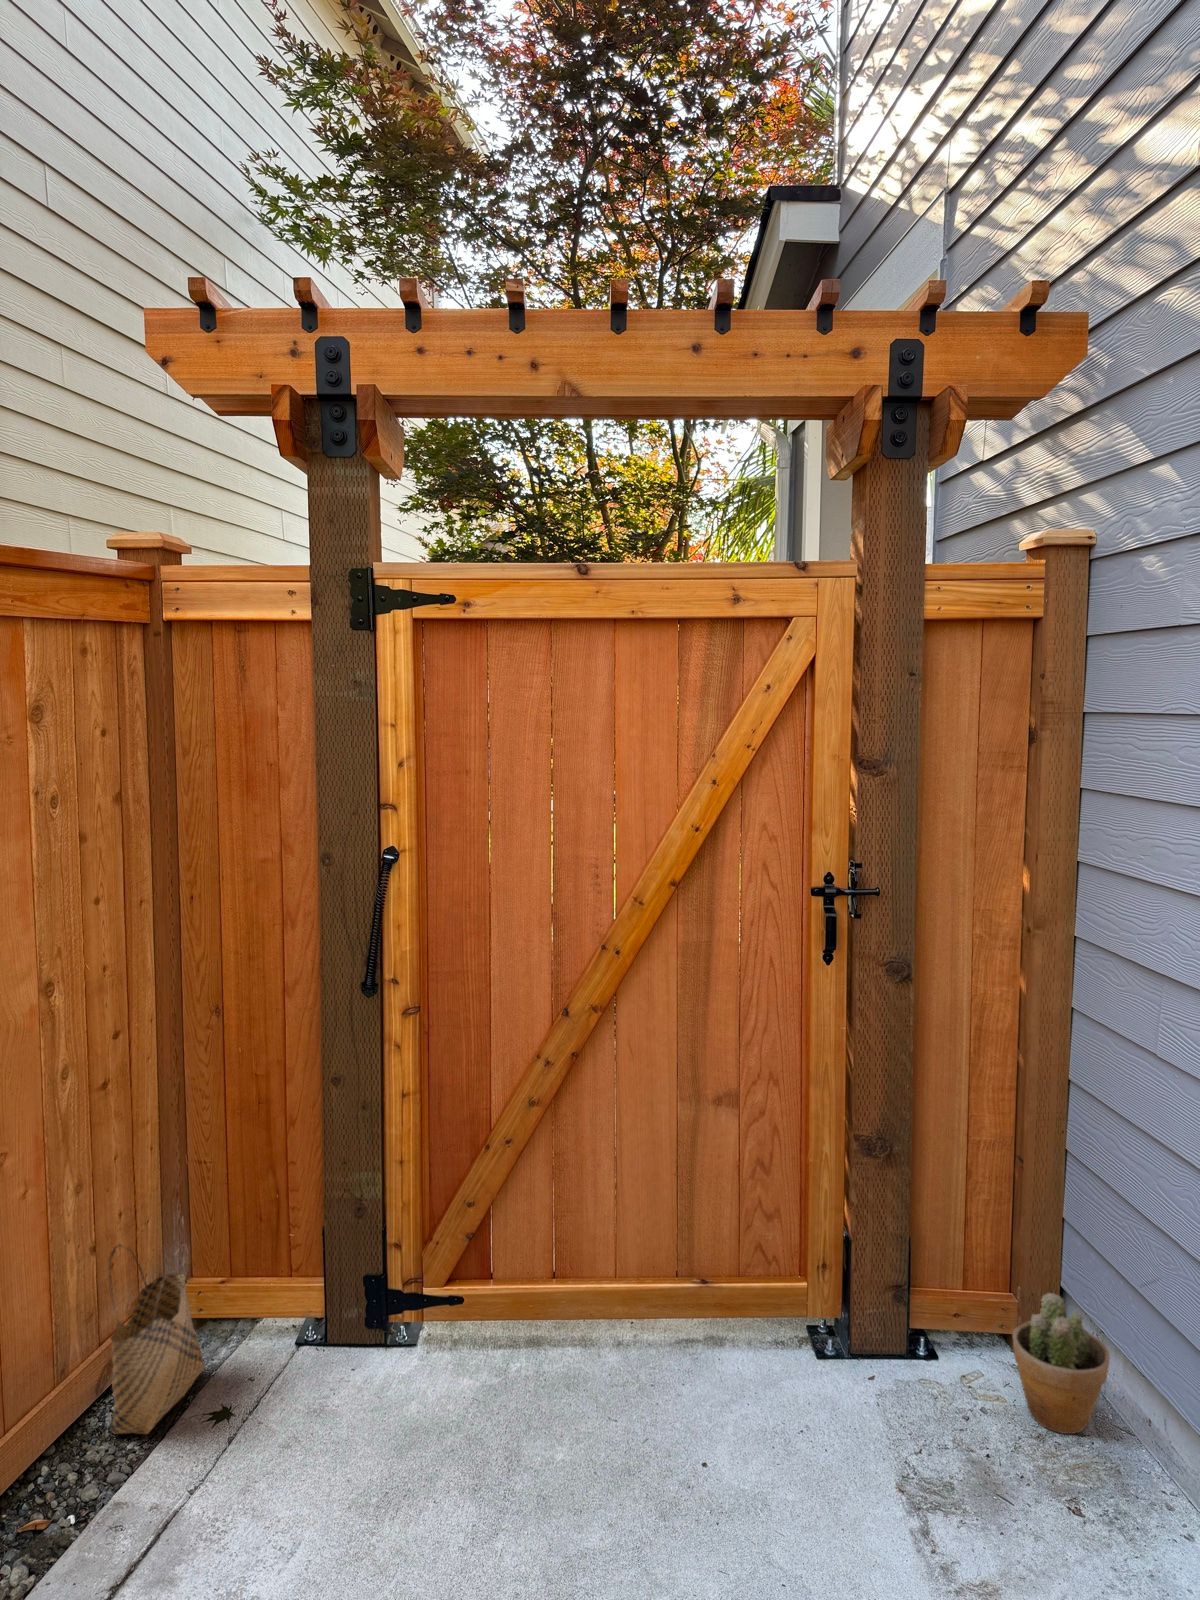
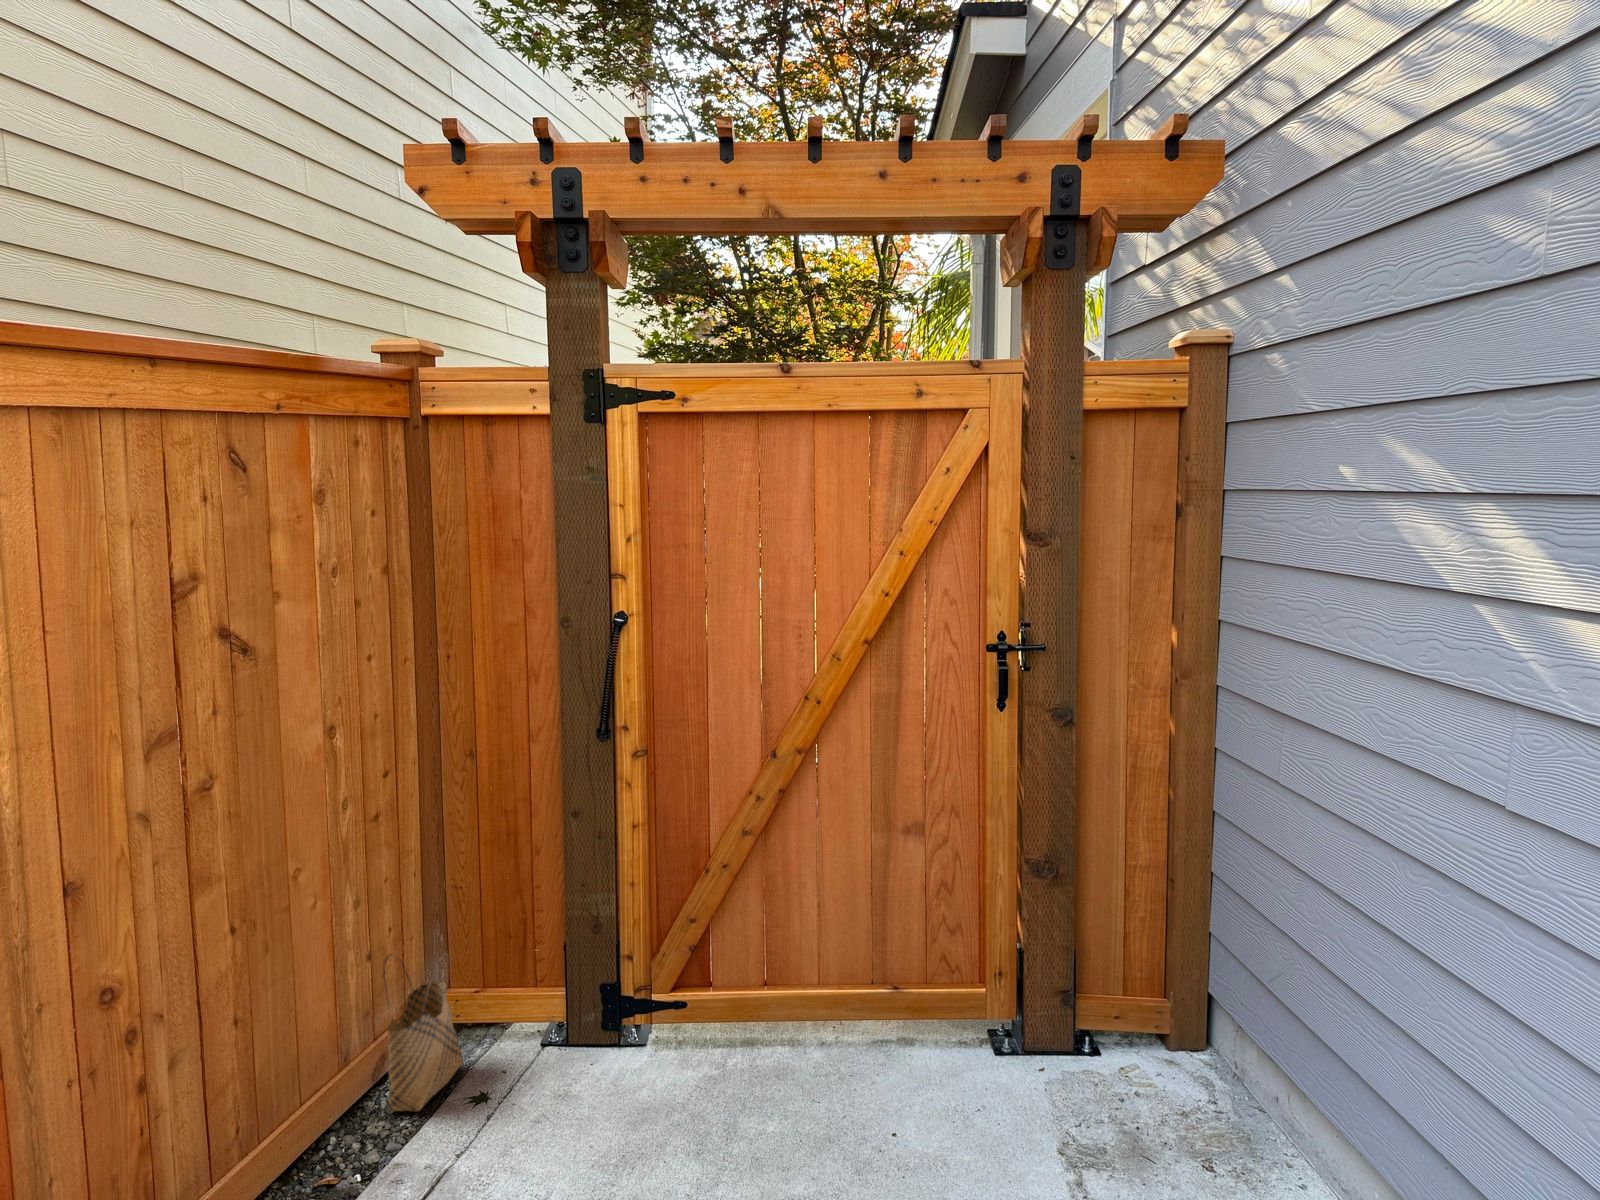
potted plant: present [1013,1293,1110,1434] -> none [1161,993,1243,1111]

